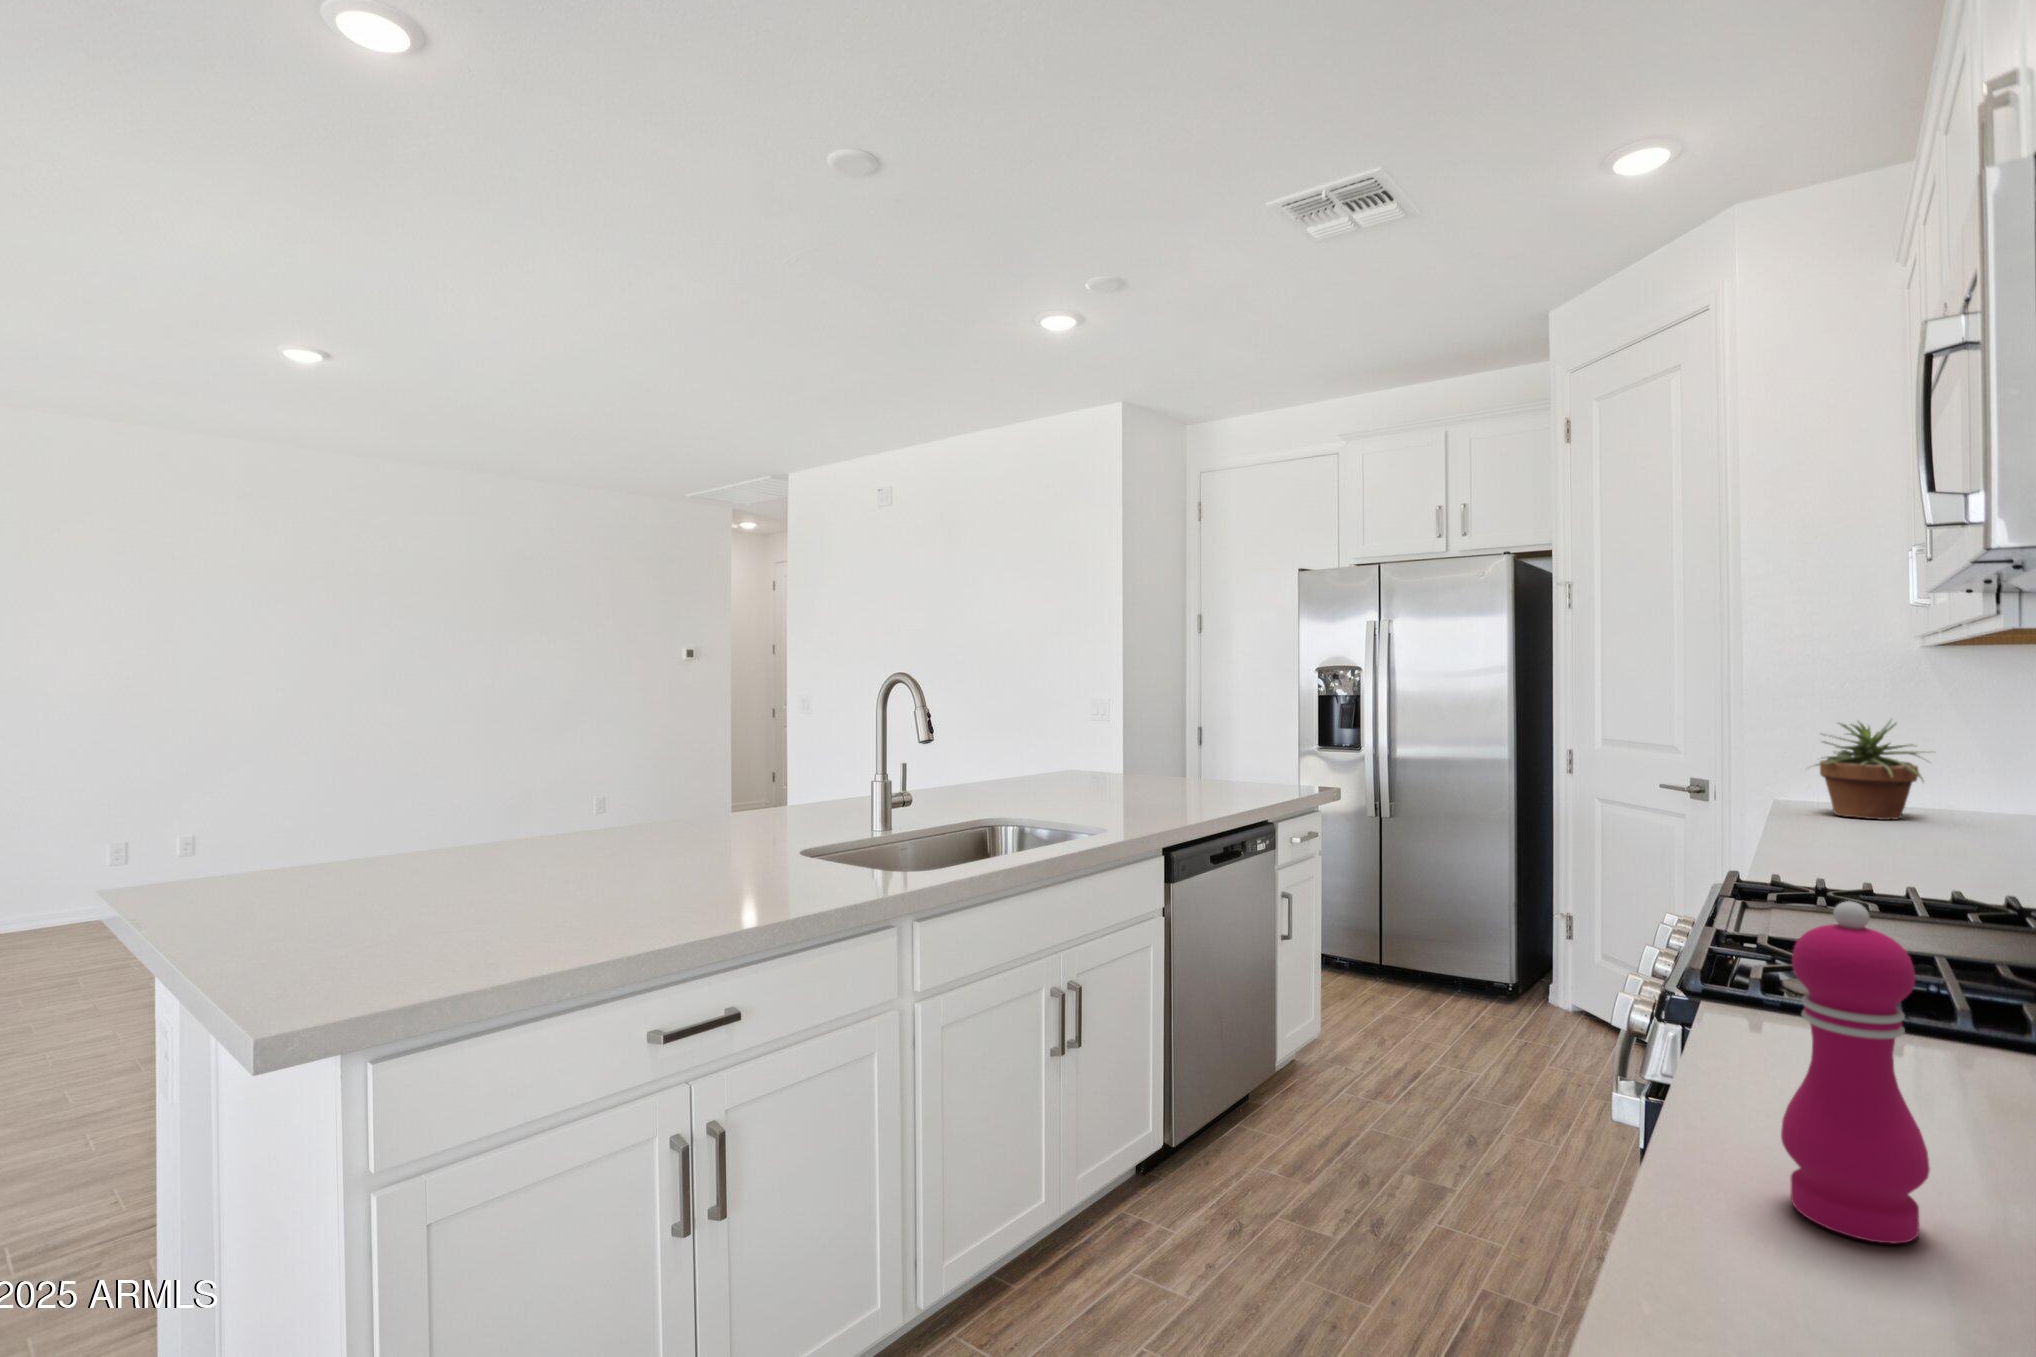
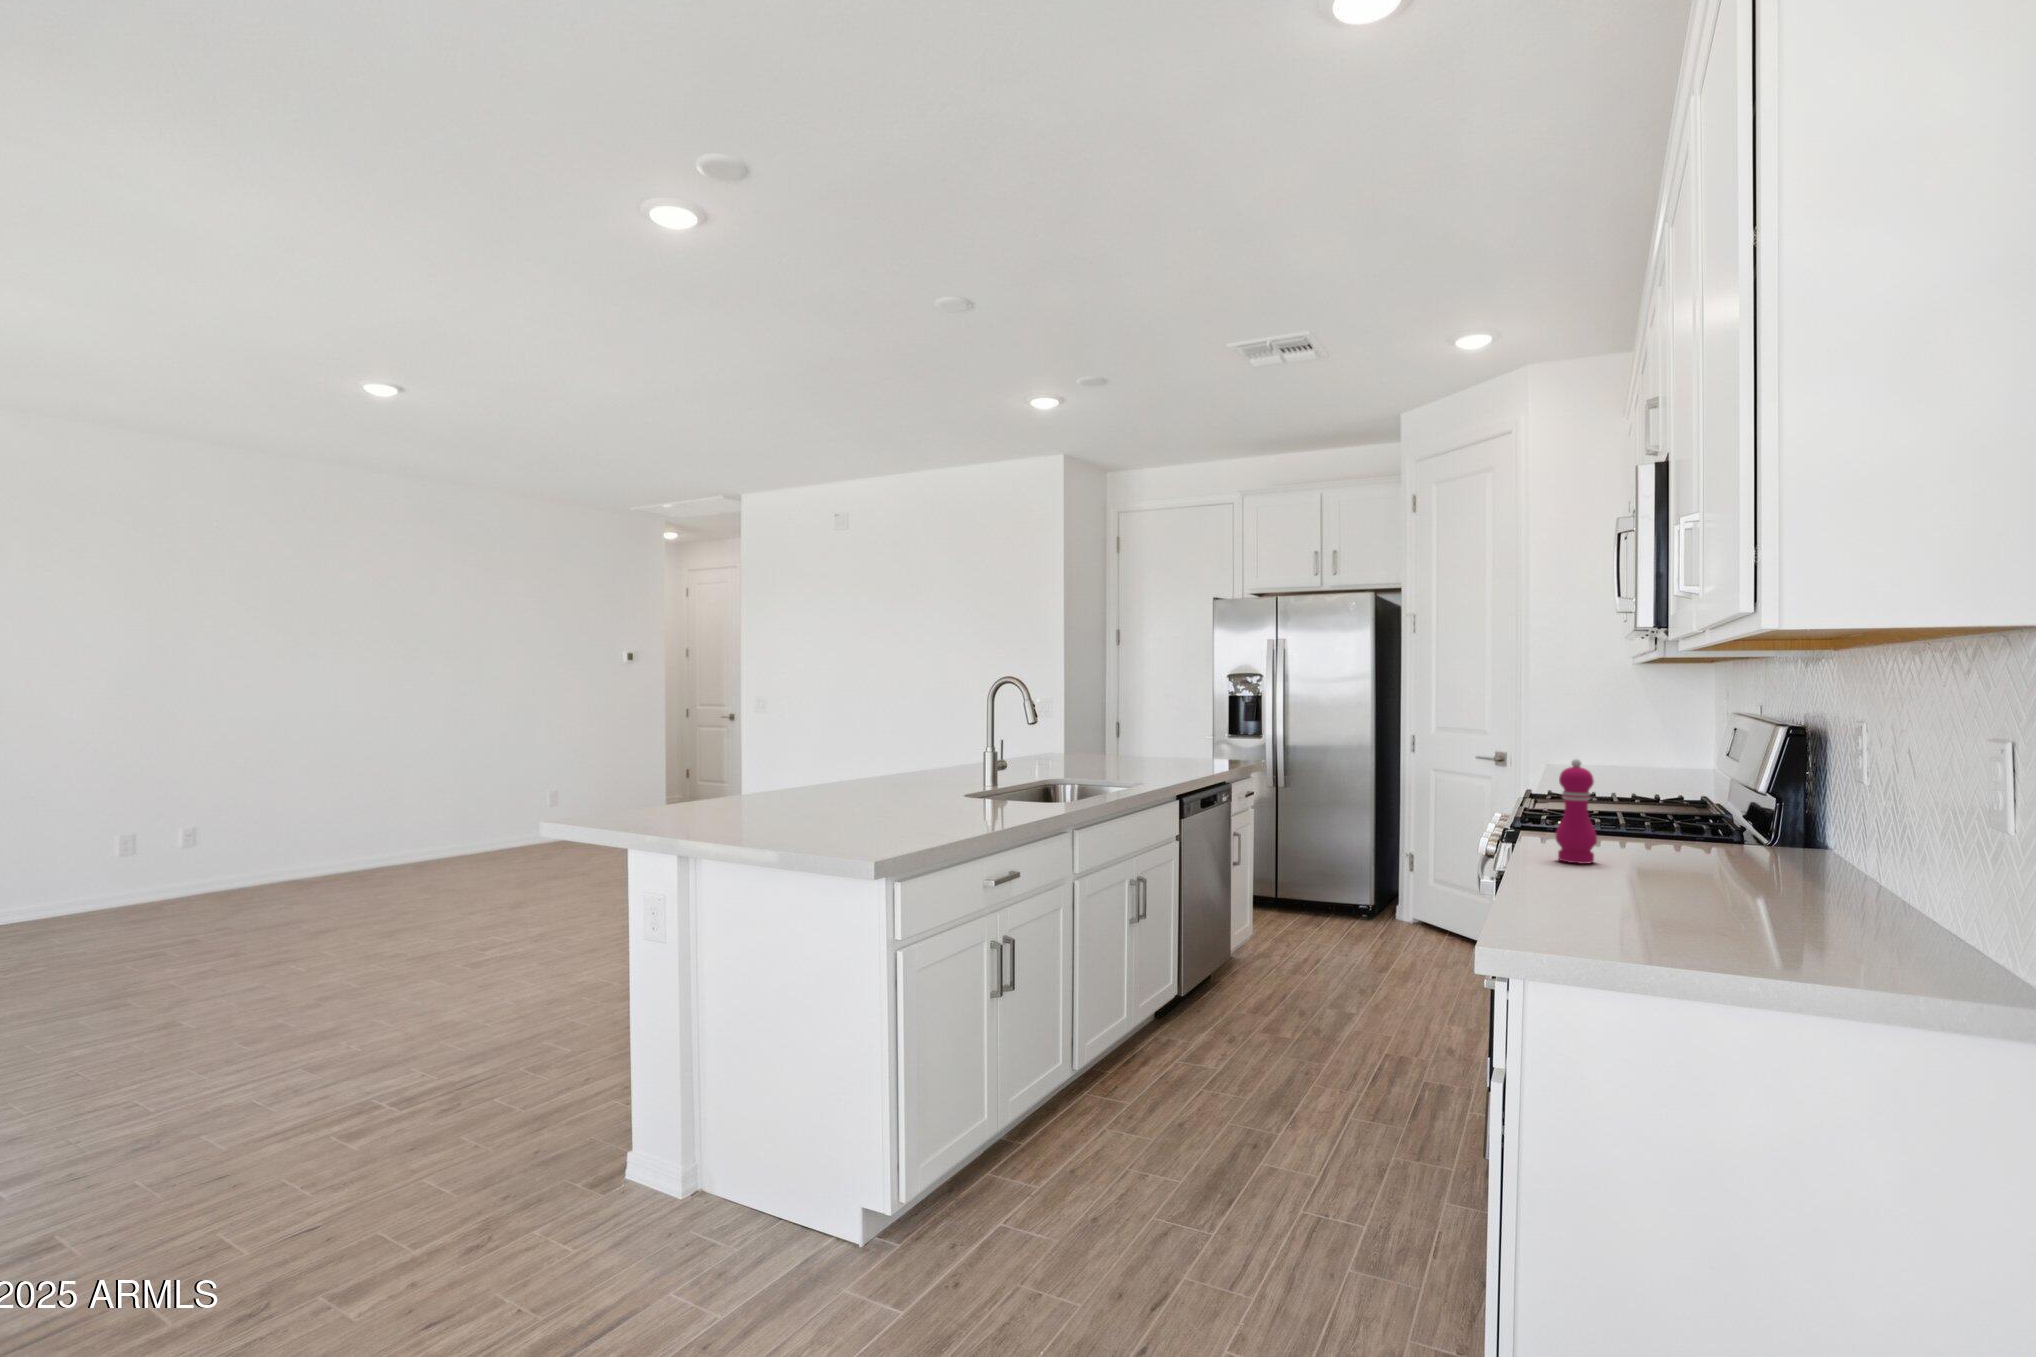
potted plant: present [1816,720,1928,820] -> none [1563,709,1636,773]

